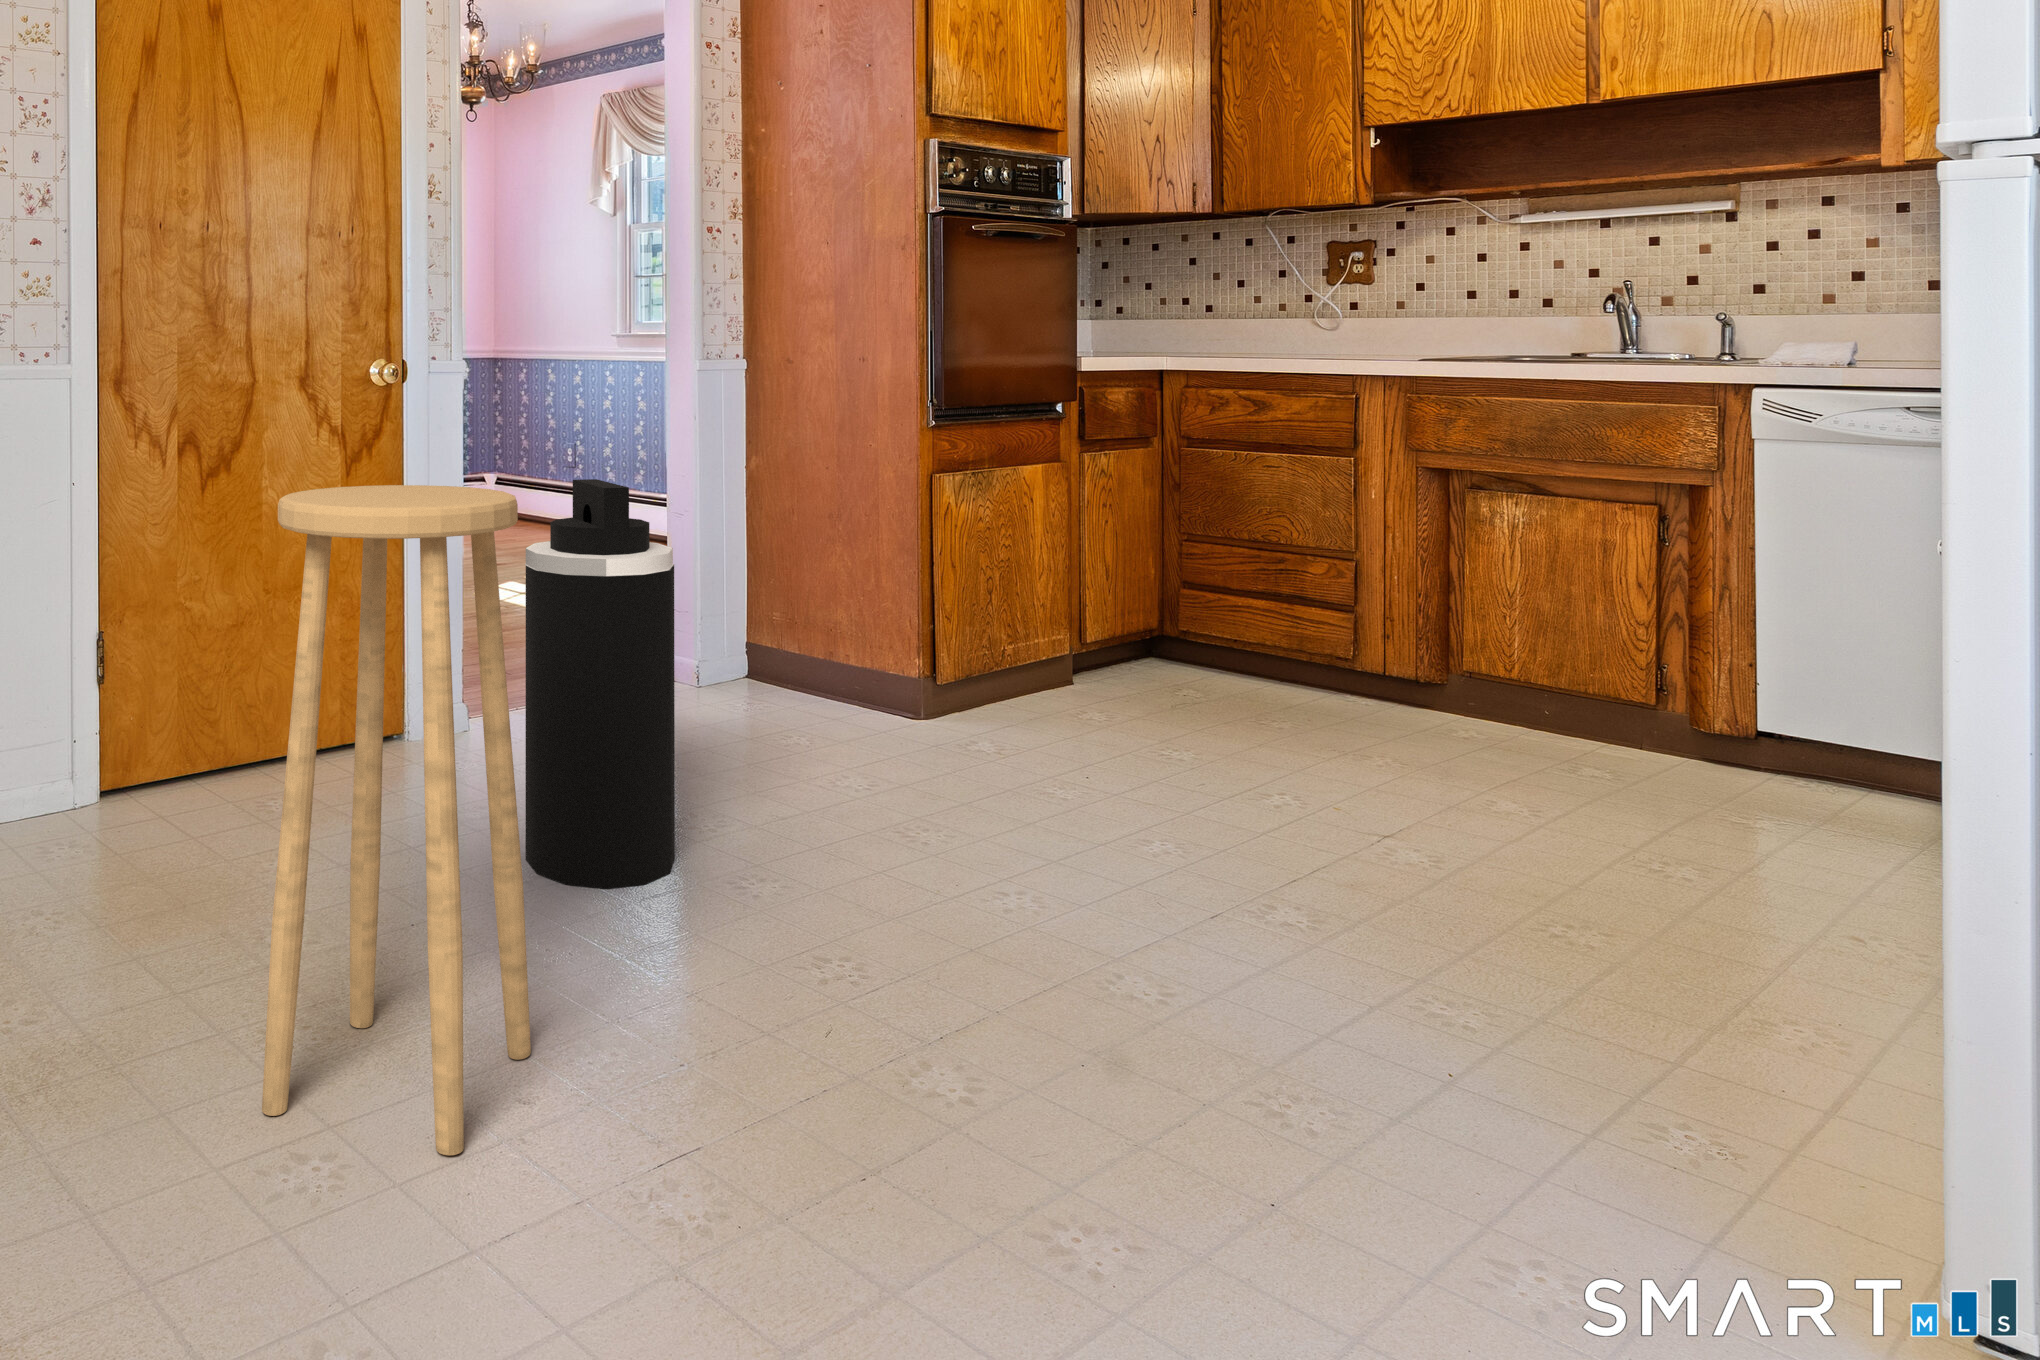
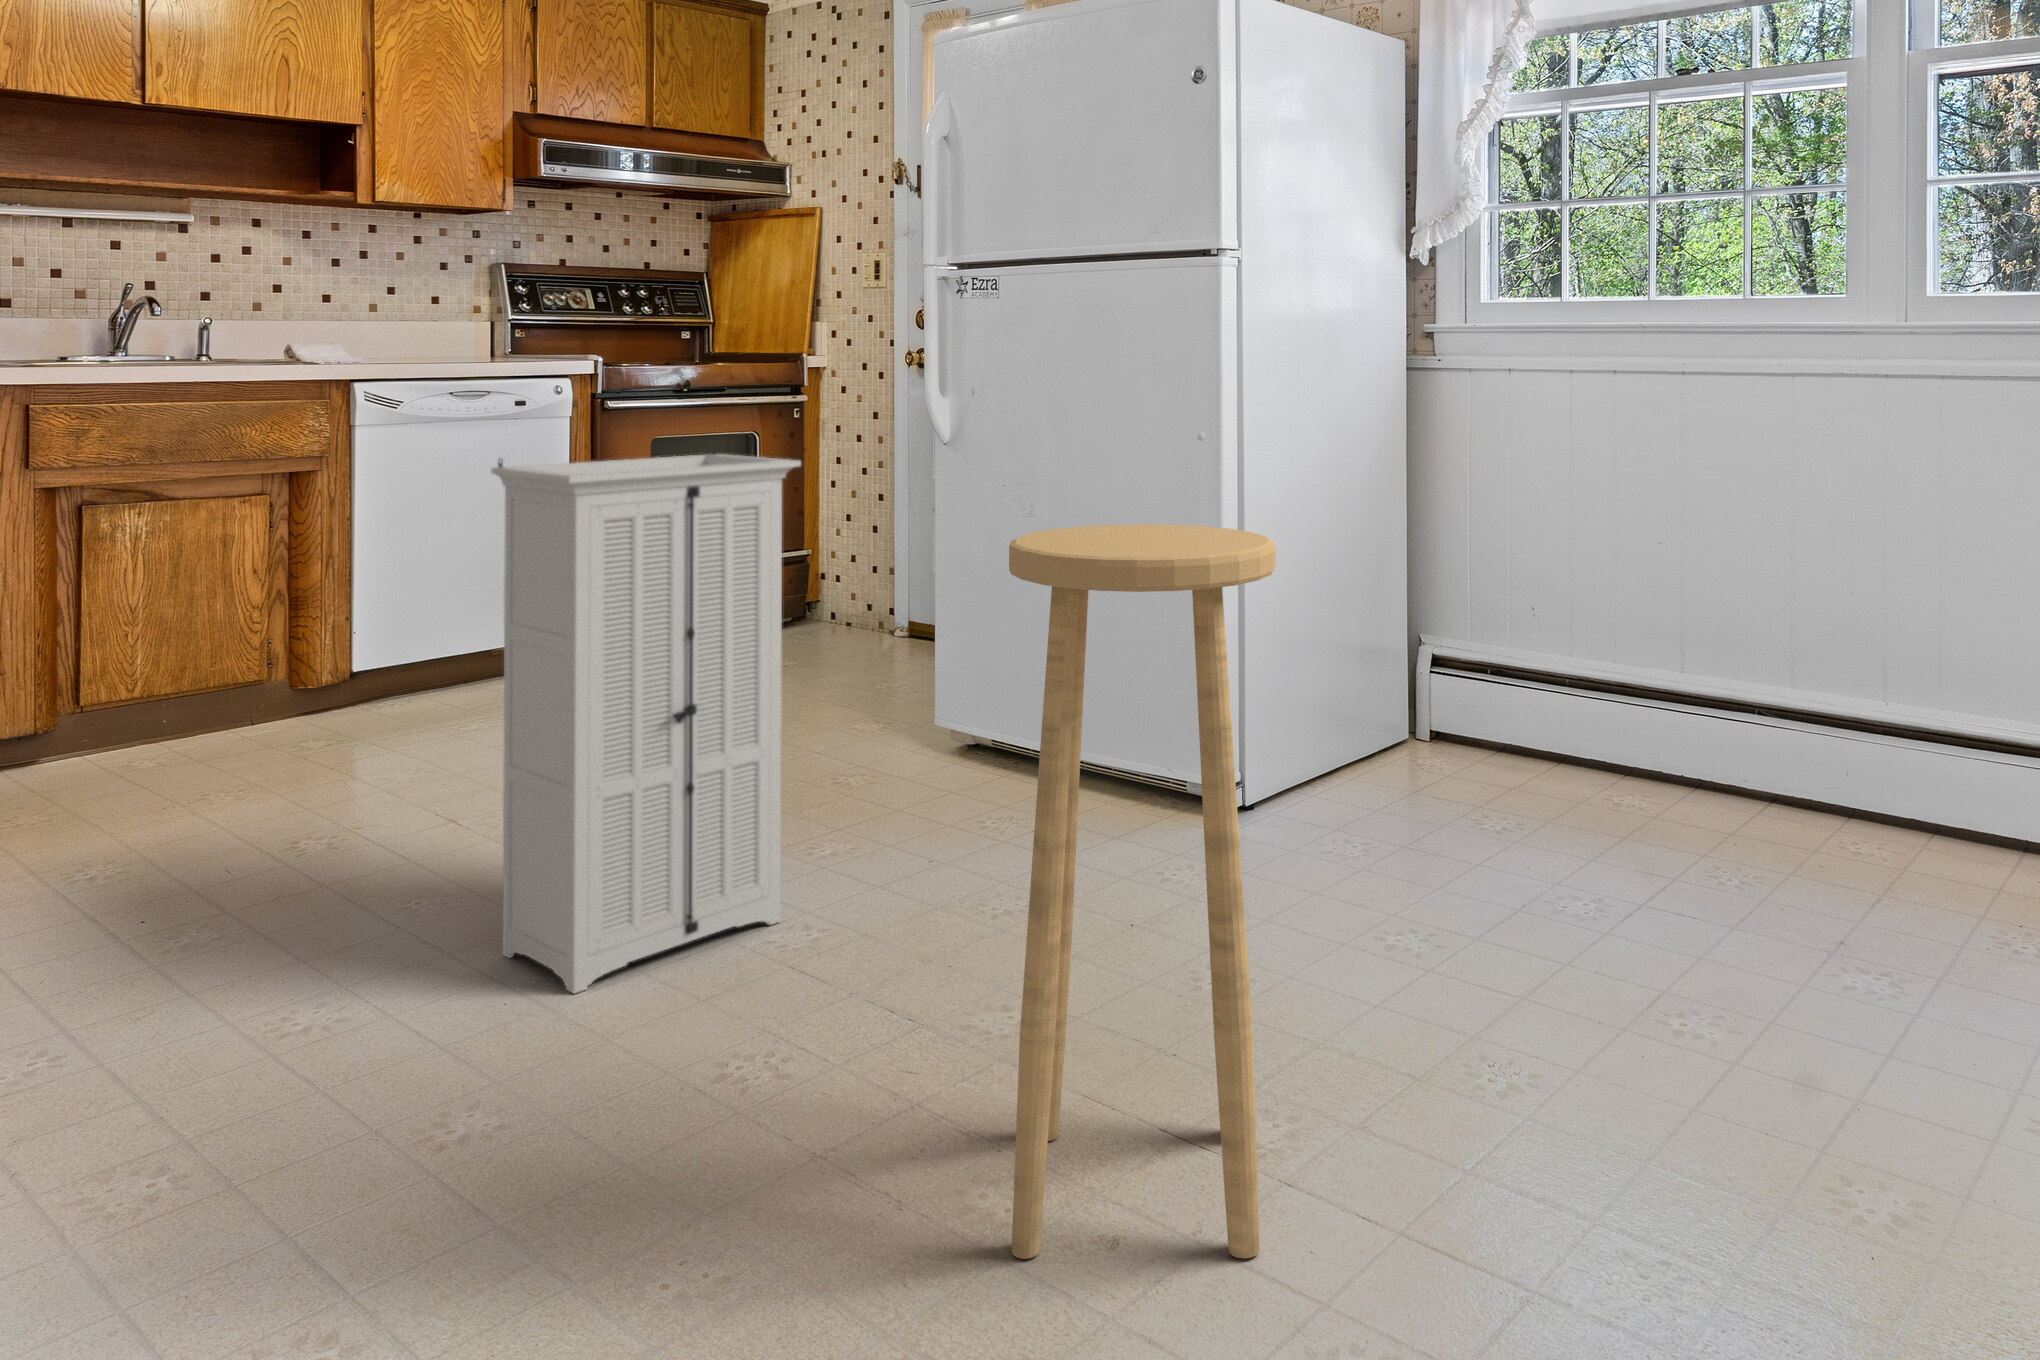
storage cabinet: none [863,432,1167,977] -> present [491,447,801,993]
trash can: present [525,479,675,889] -> none [285,574,553,1254]

